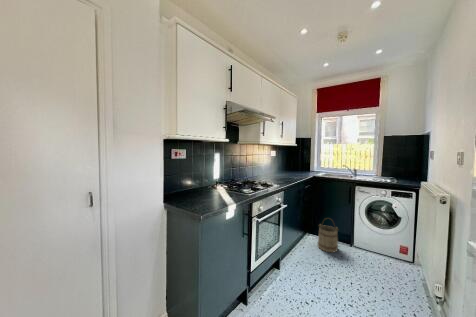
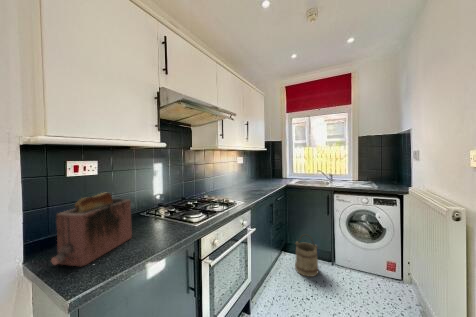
toaster: none [180,169,212,206] -> present [51,192,132,267]

